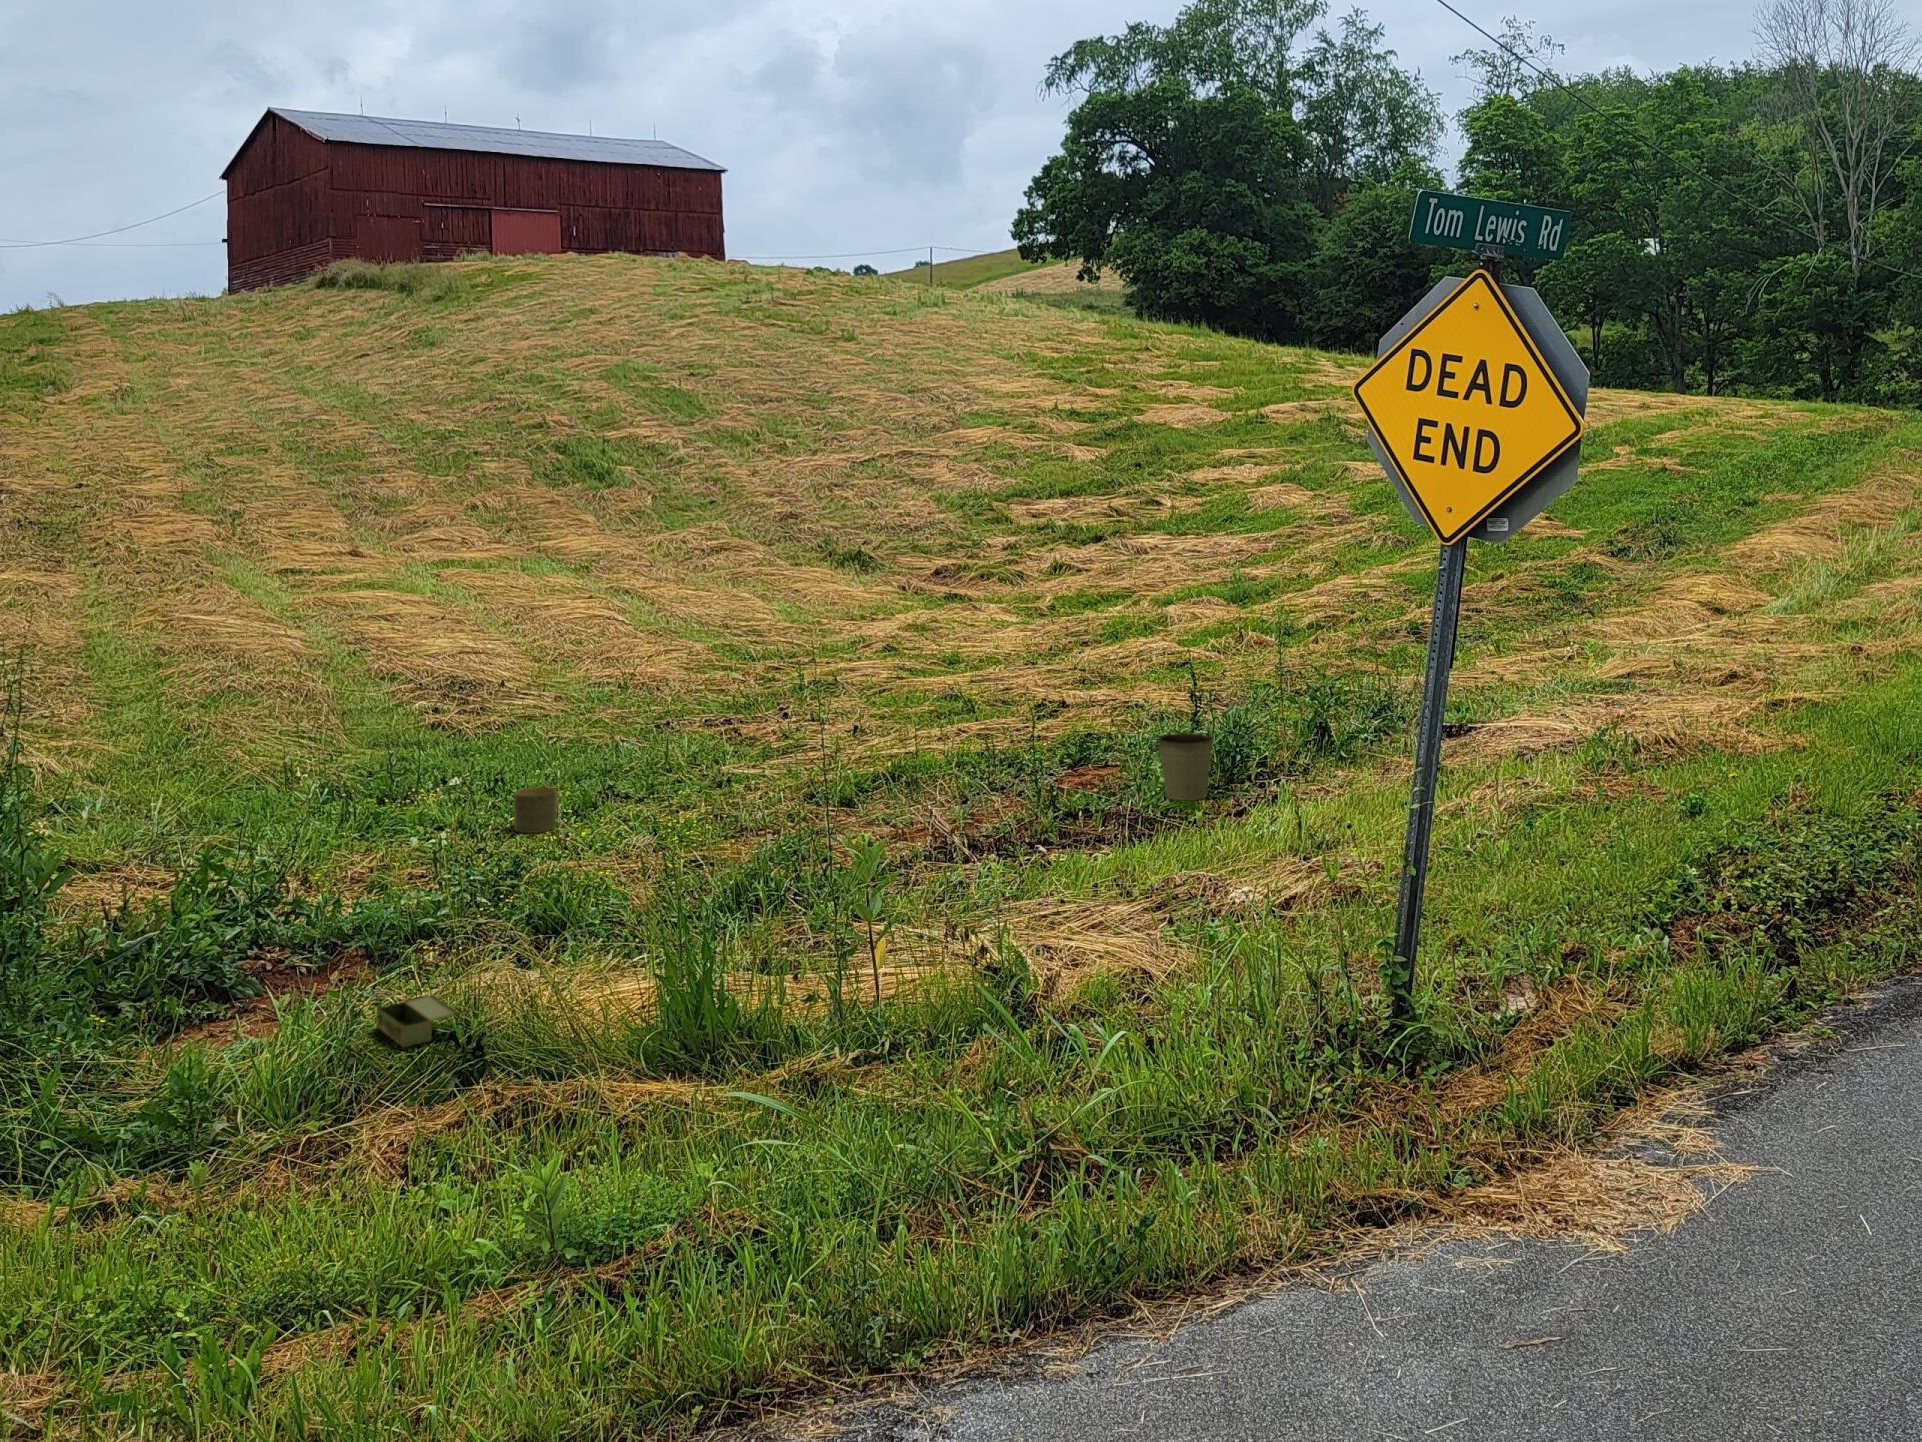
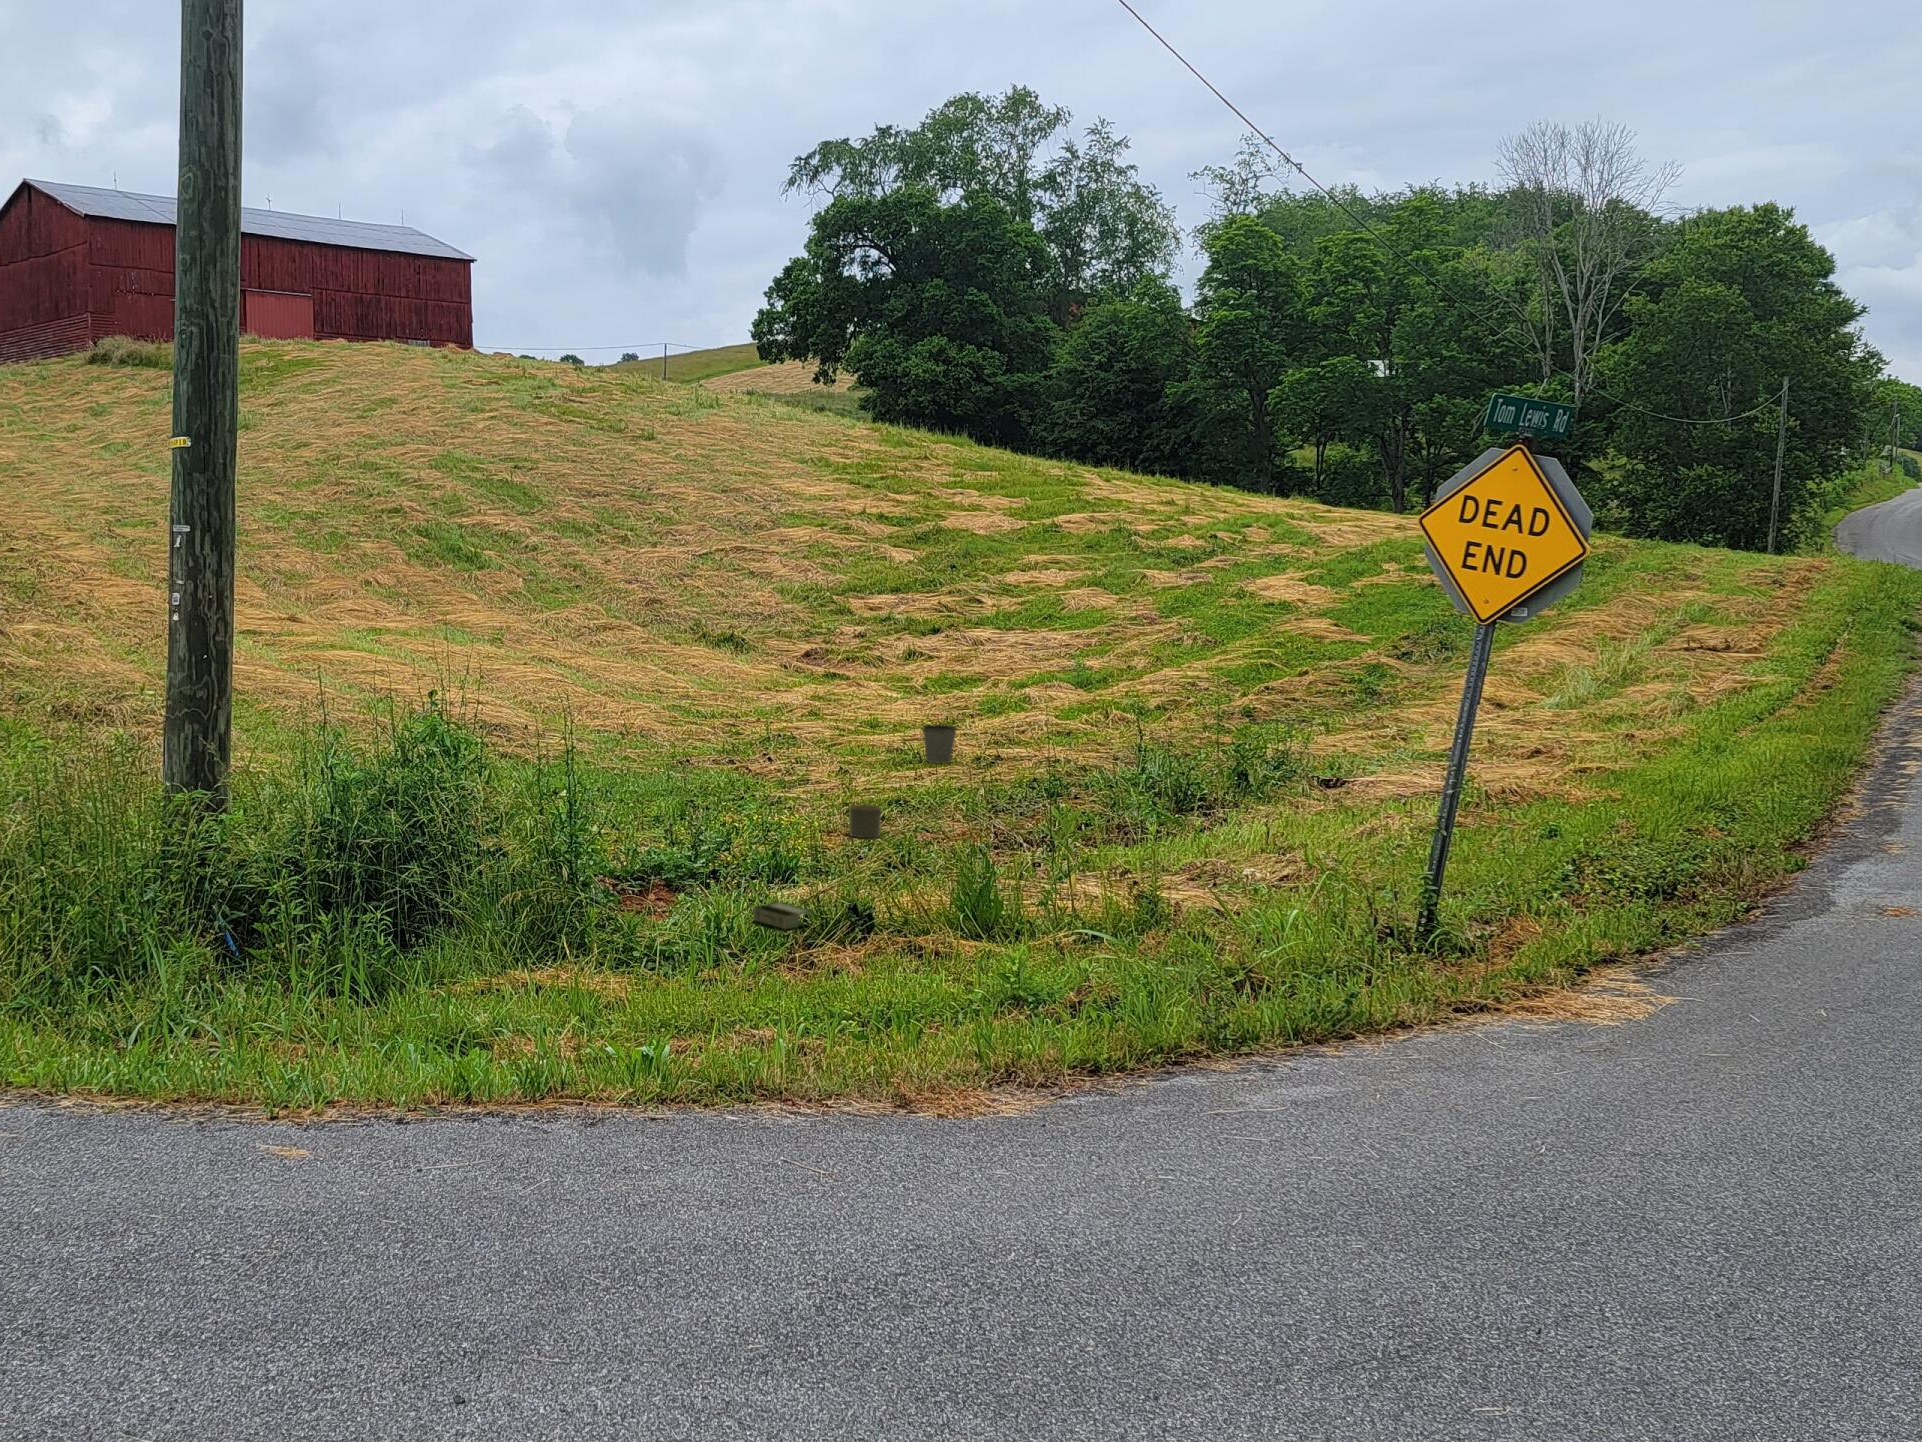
bucket: present [1157,733,1214,801] -> present [922,724,957,764]
planter: present [514,787,557,833] -> present [849,804,881,838]

